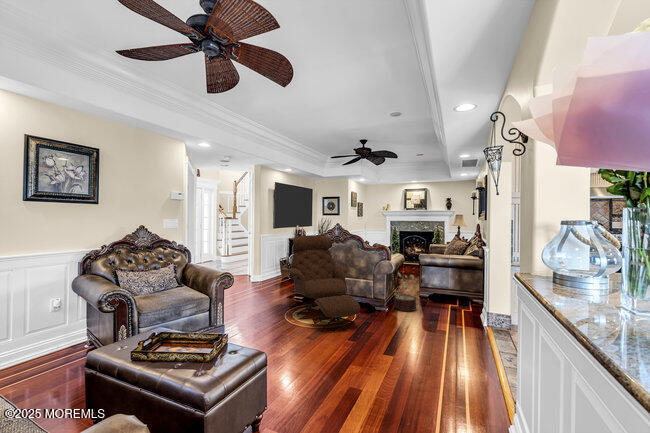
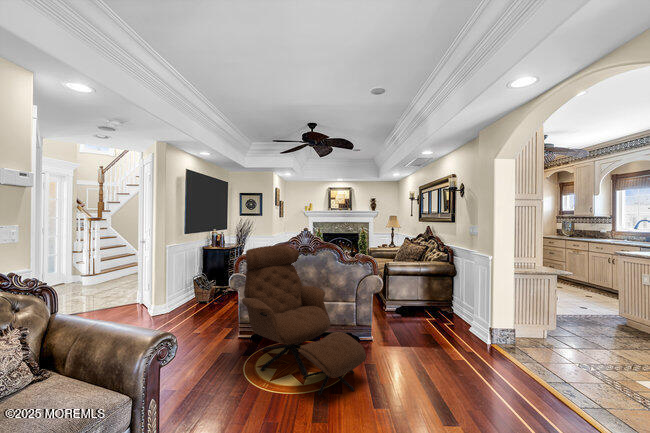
decorative plant: present [394,273,416,311] -> none [375,288,403,338]

